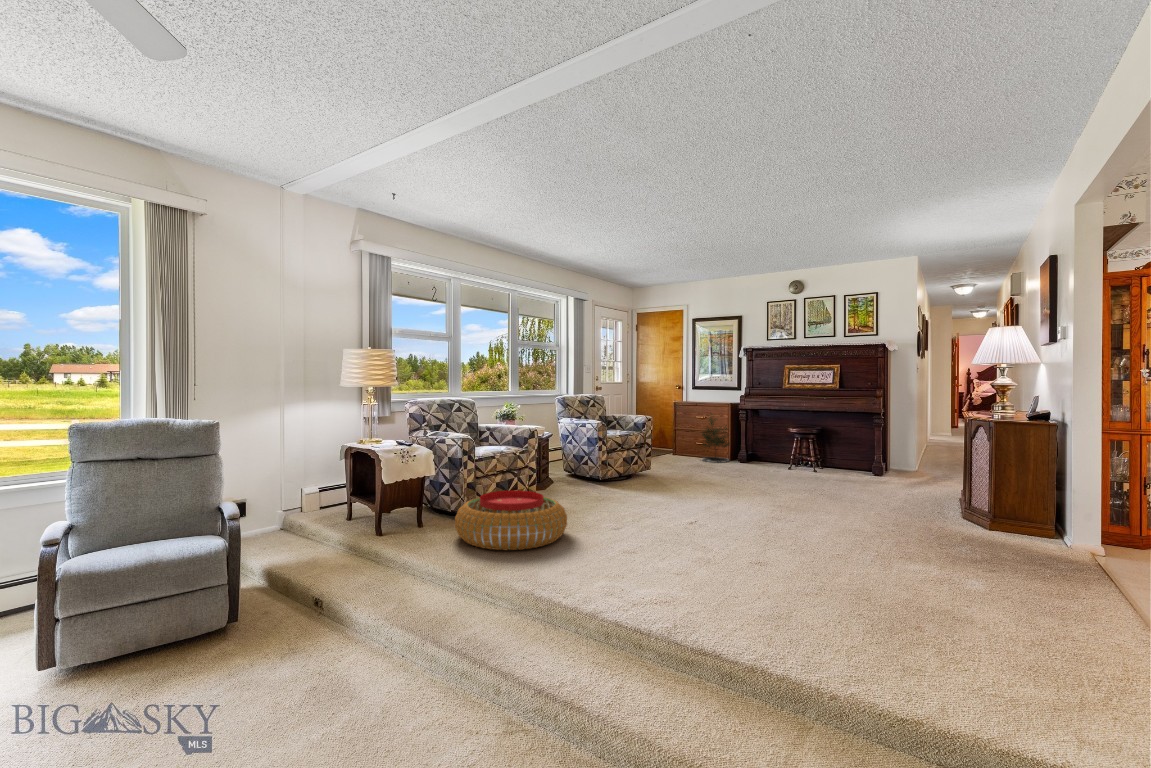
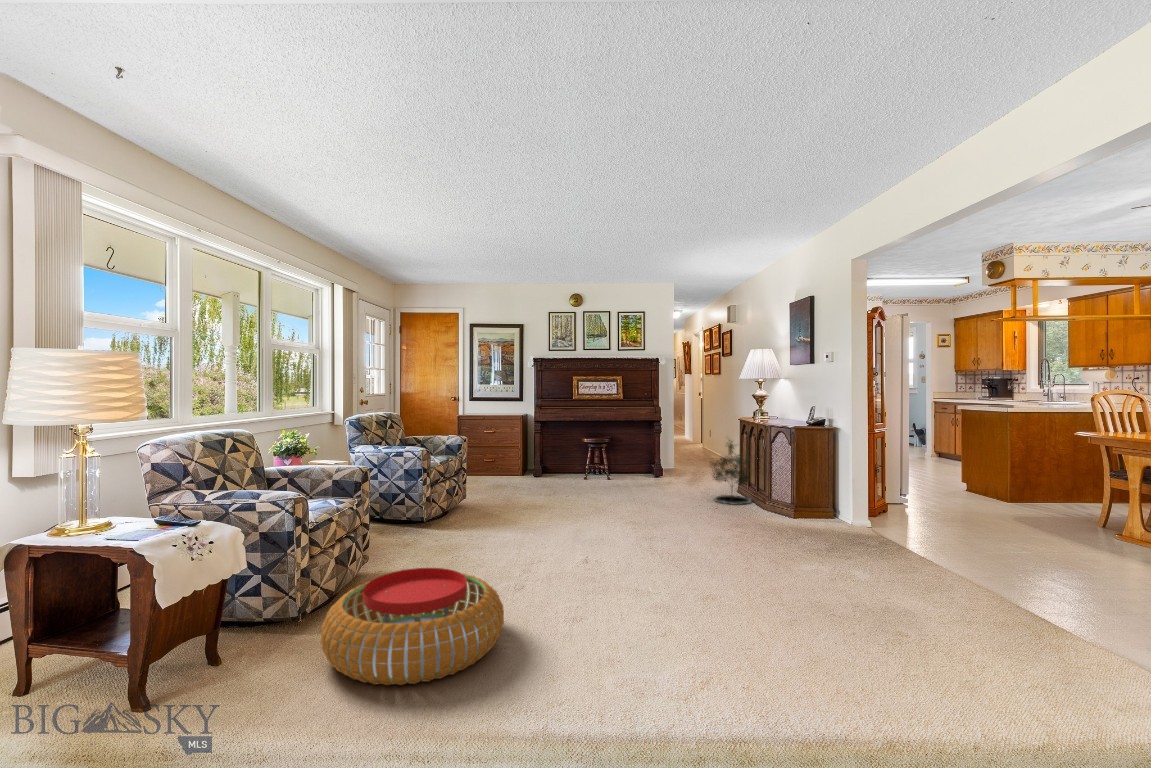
potted tree: present [702,417,729,463] -> present [710,440,751,505]

